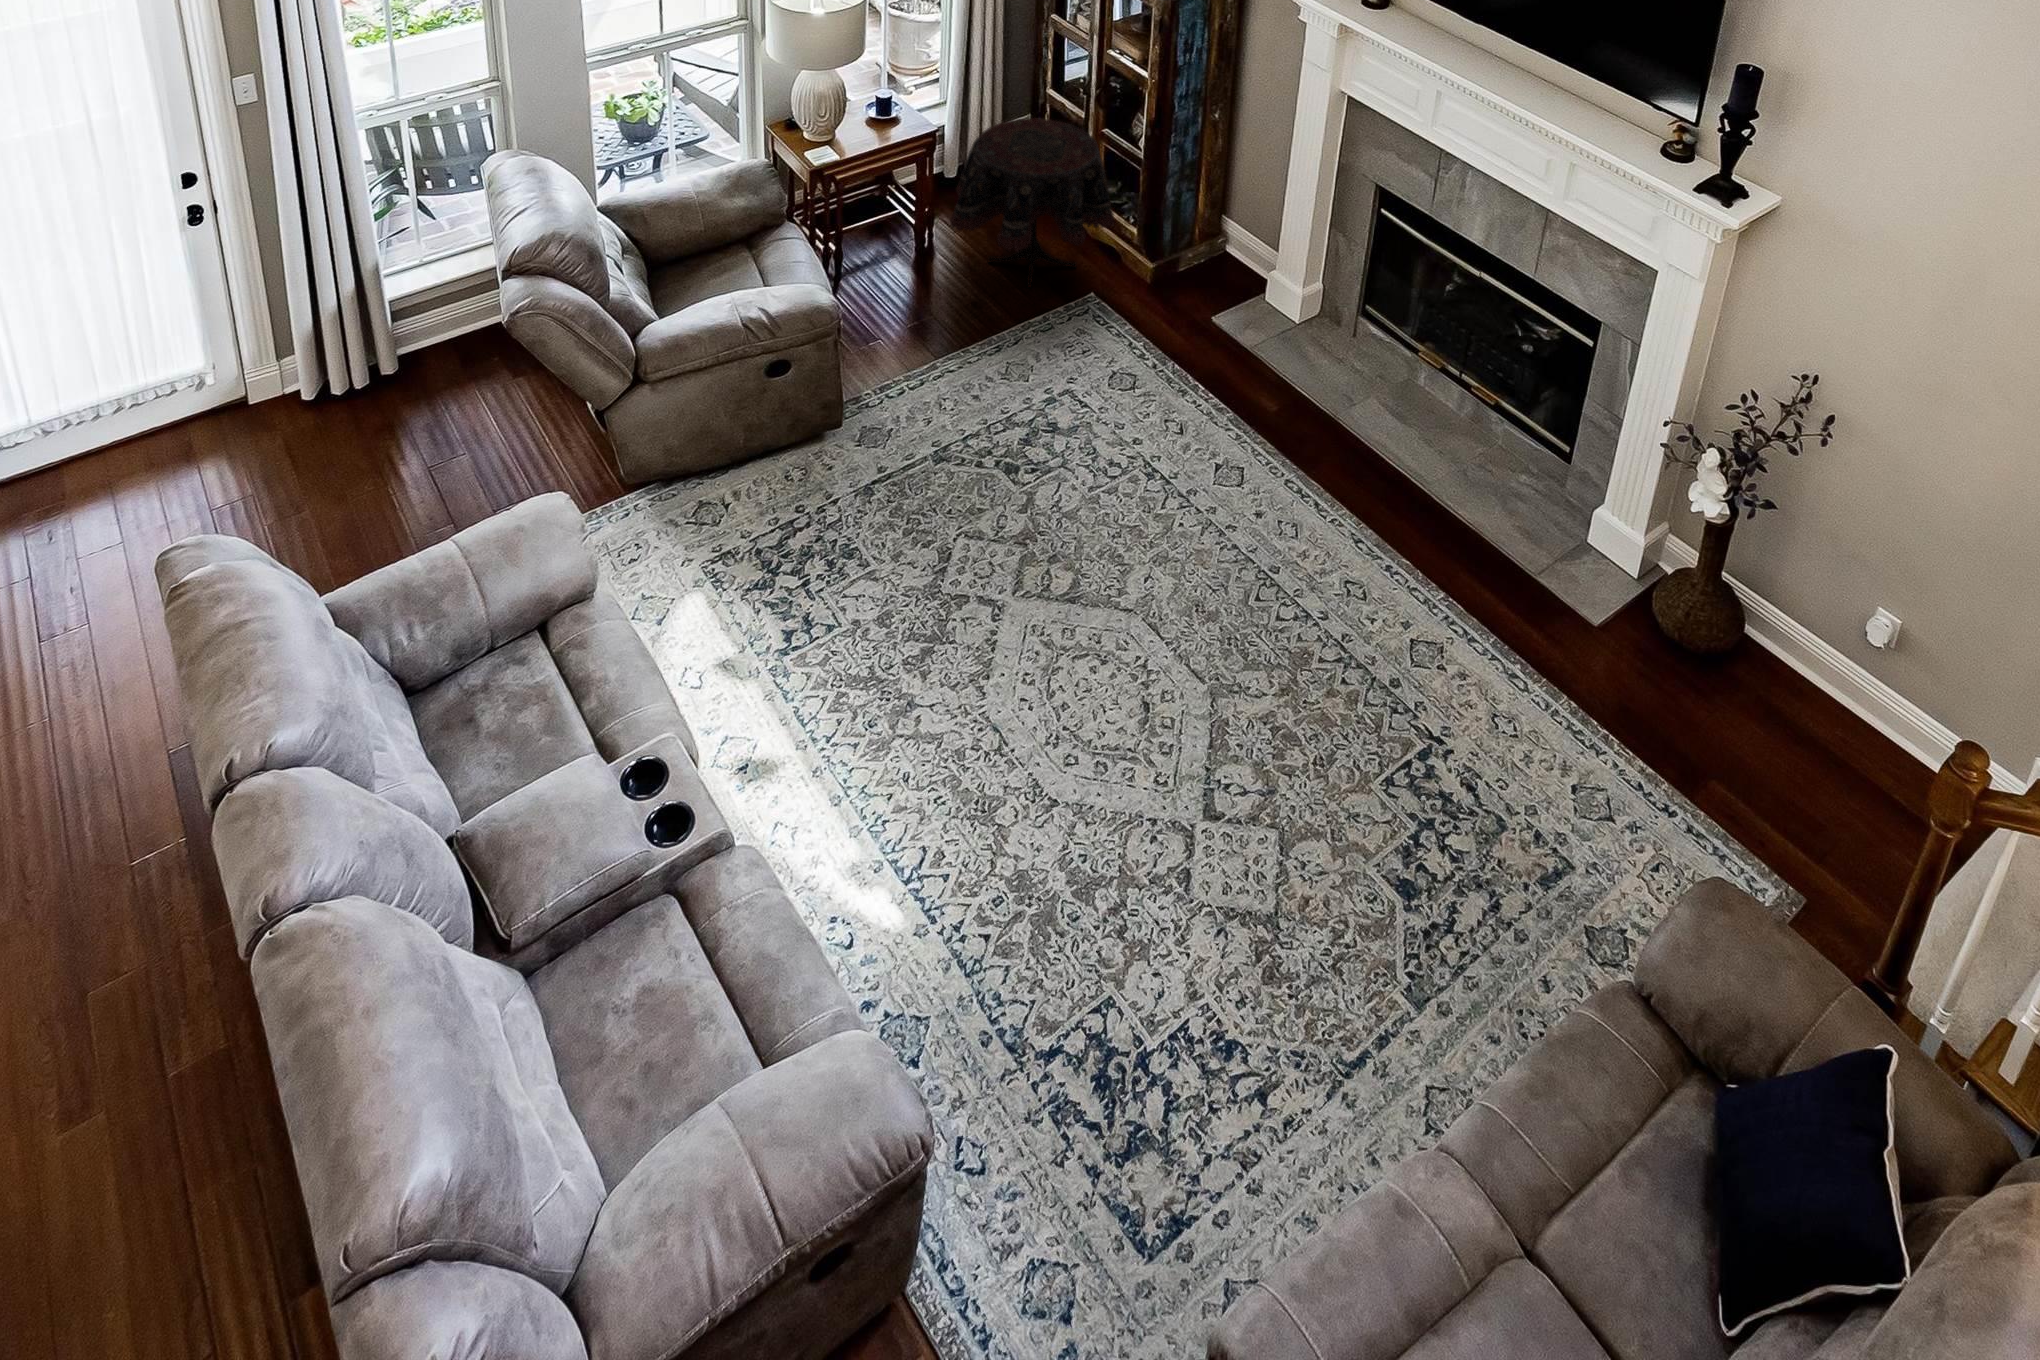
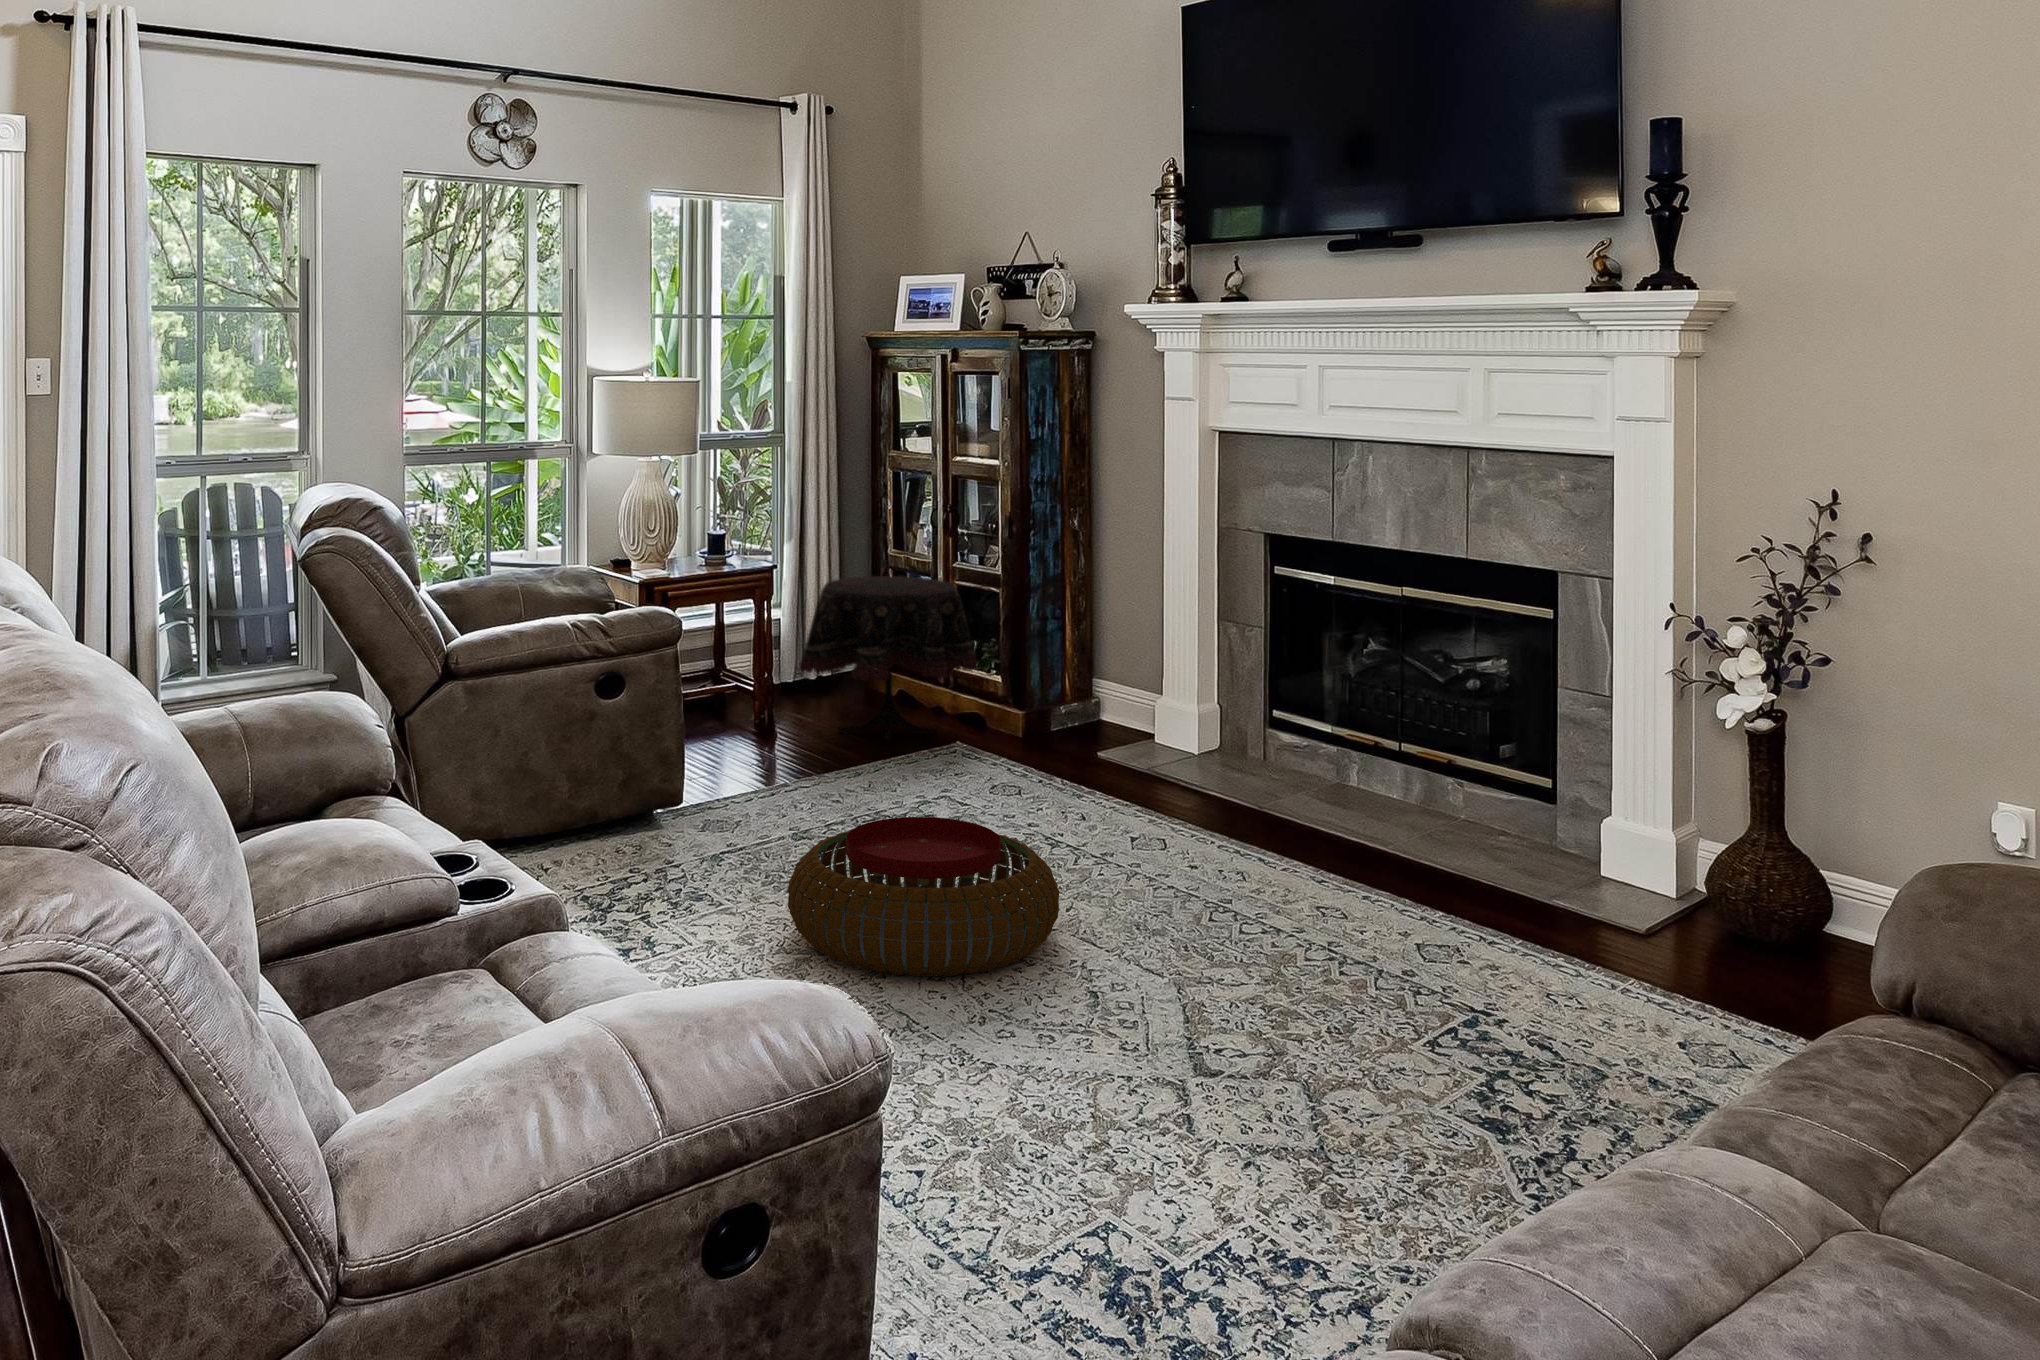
pouf: none [916,512,1134,684] -> present [788,817,1059,977]

